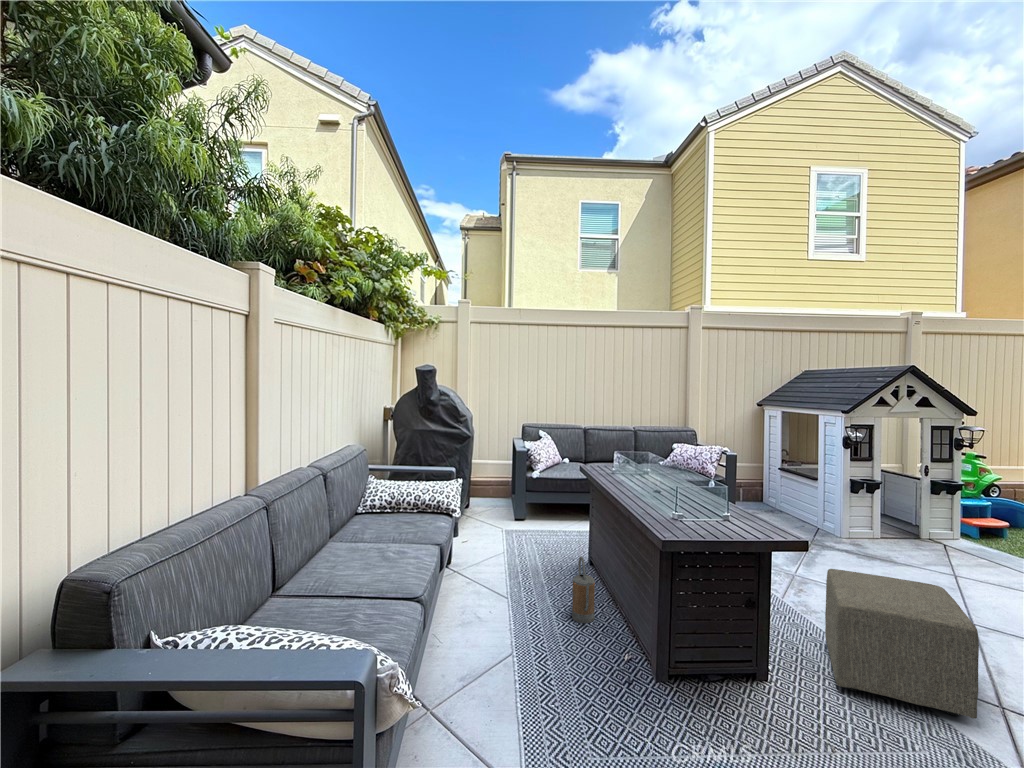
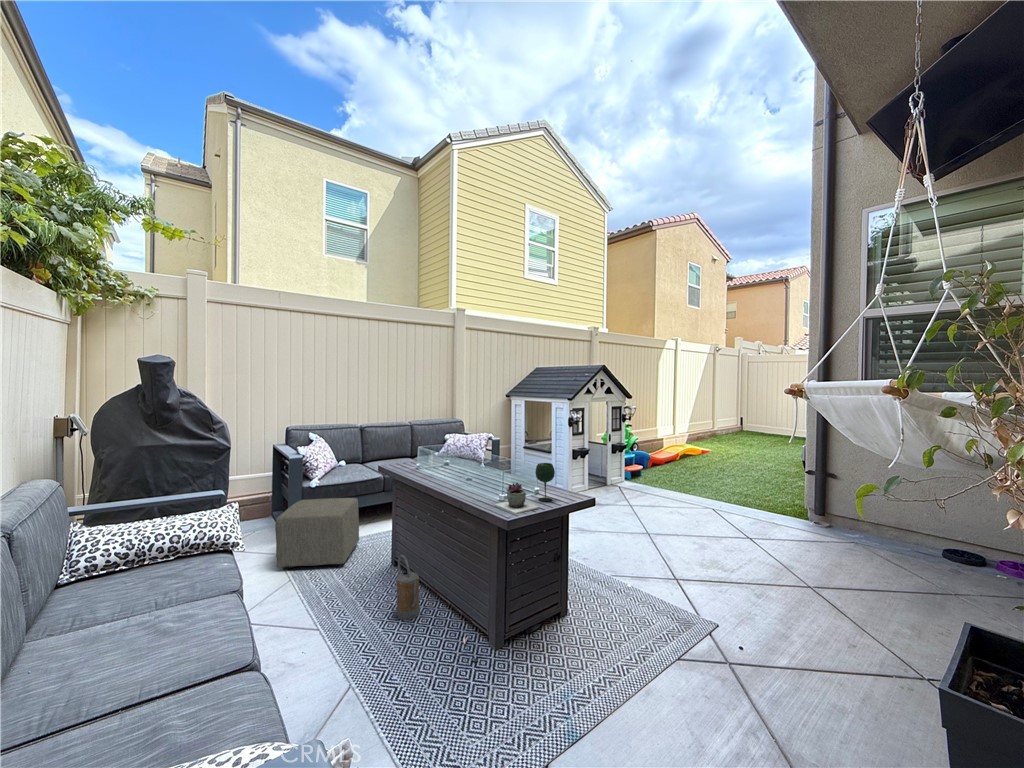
wine glass: none [727,482,752,529] -> present [535,463,555,501]
succulent plant: none [670,500,721,535] -> present [495,483,539,514]
ottoman: present [825,569,979,719] -> present [275,498,359,569]

